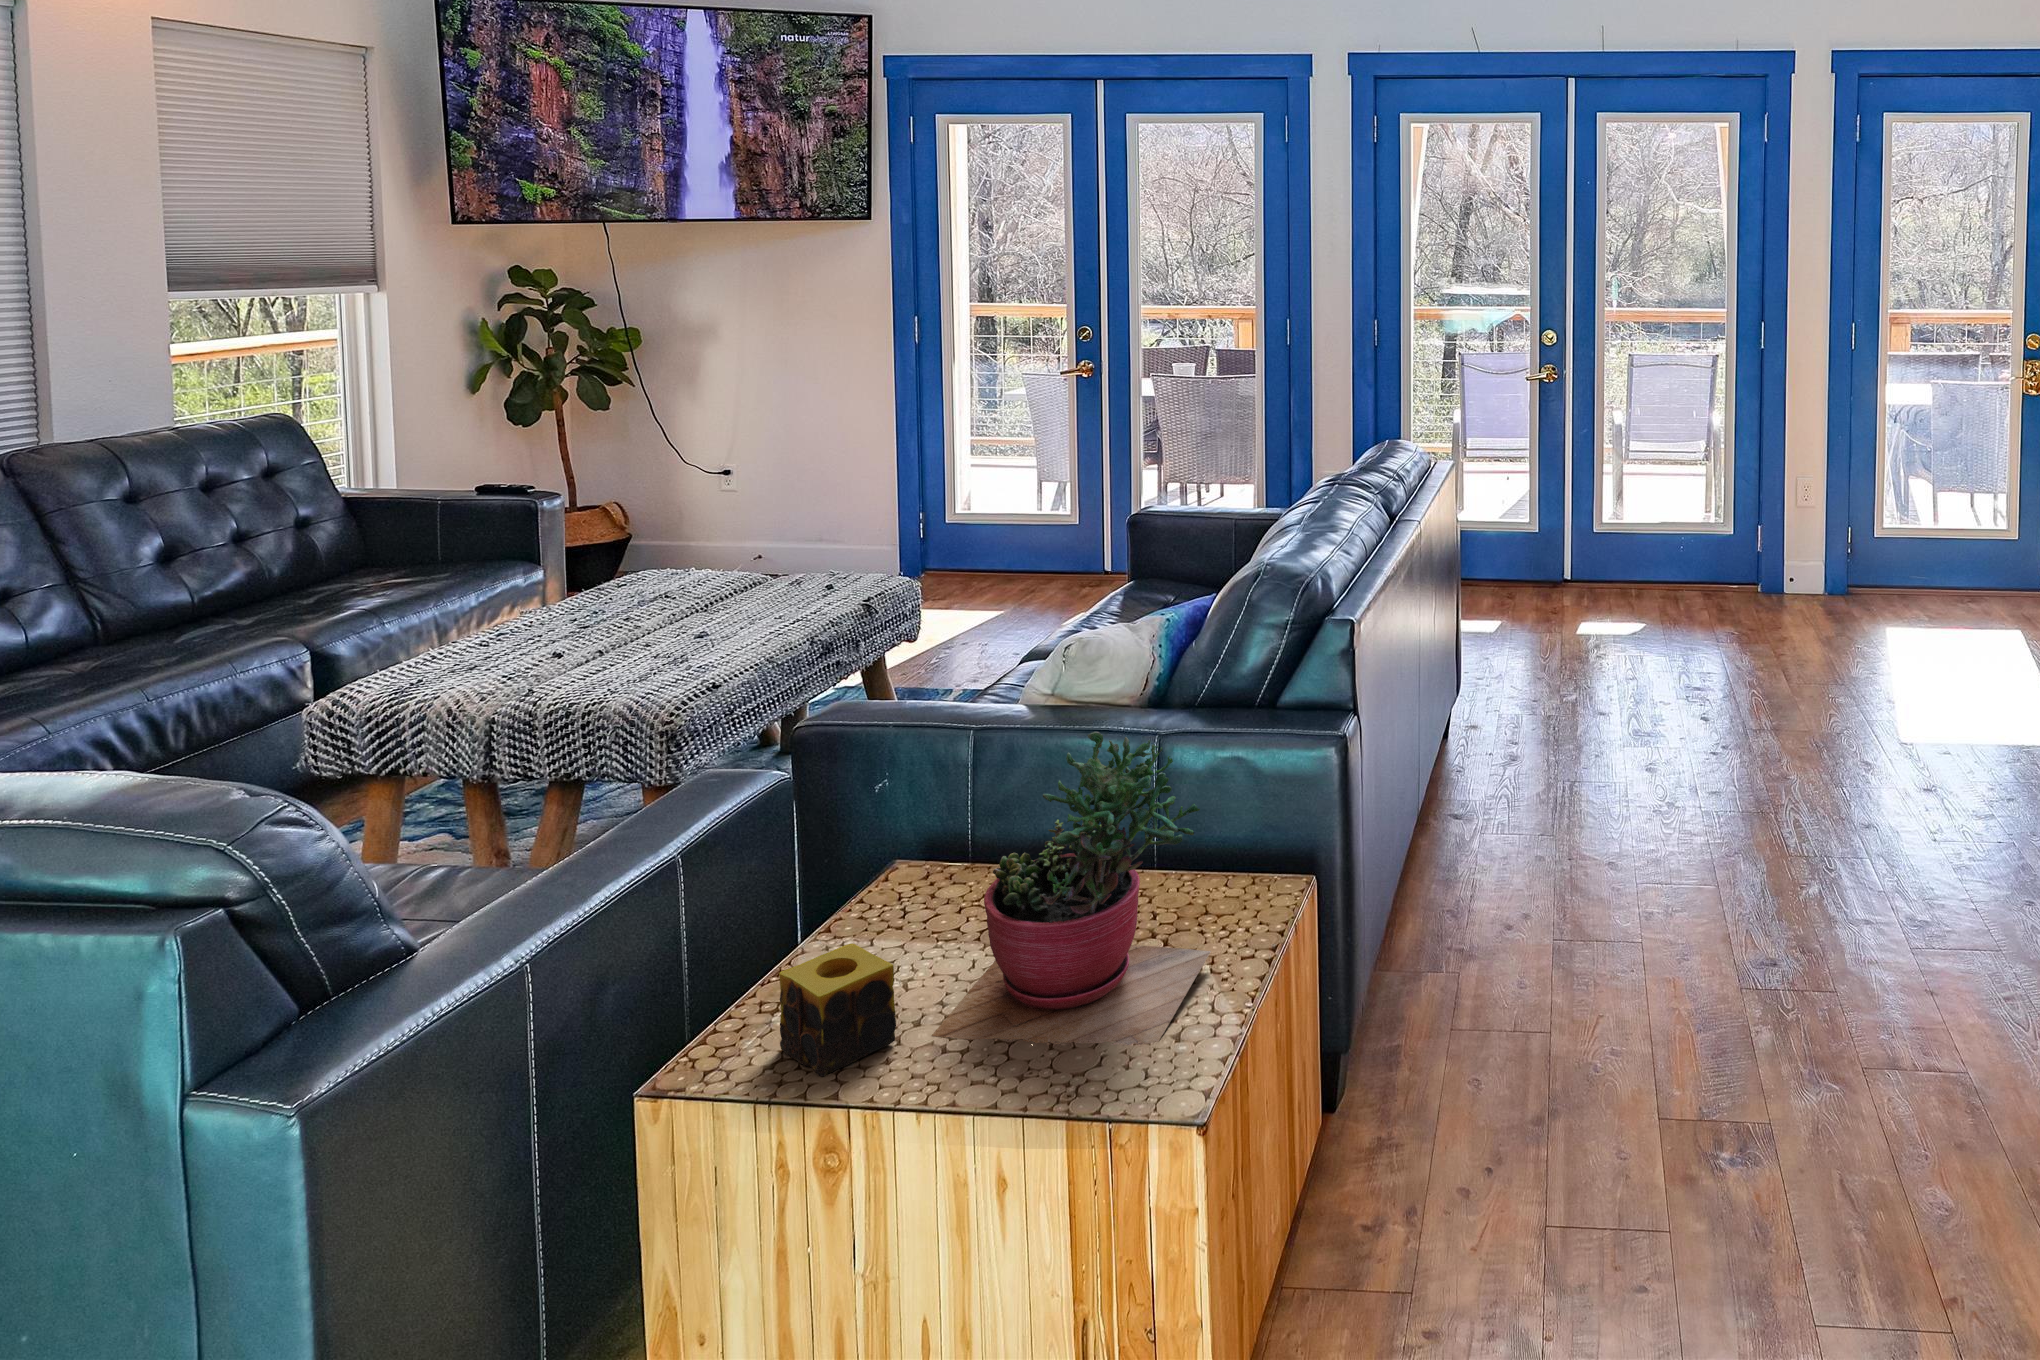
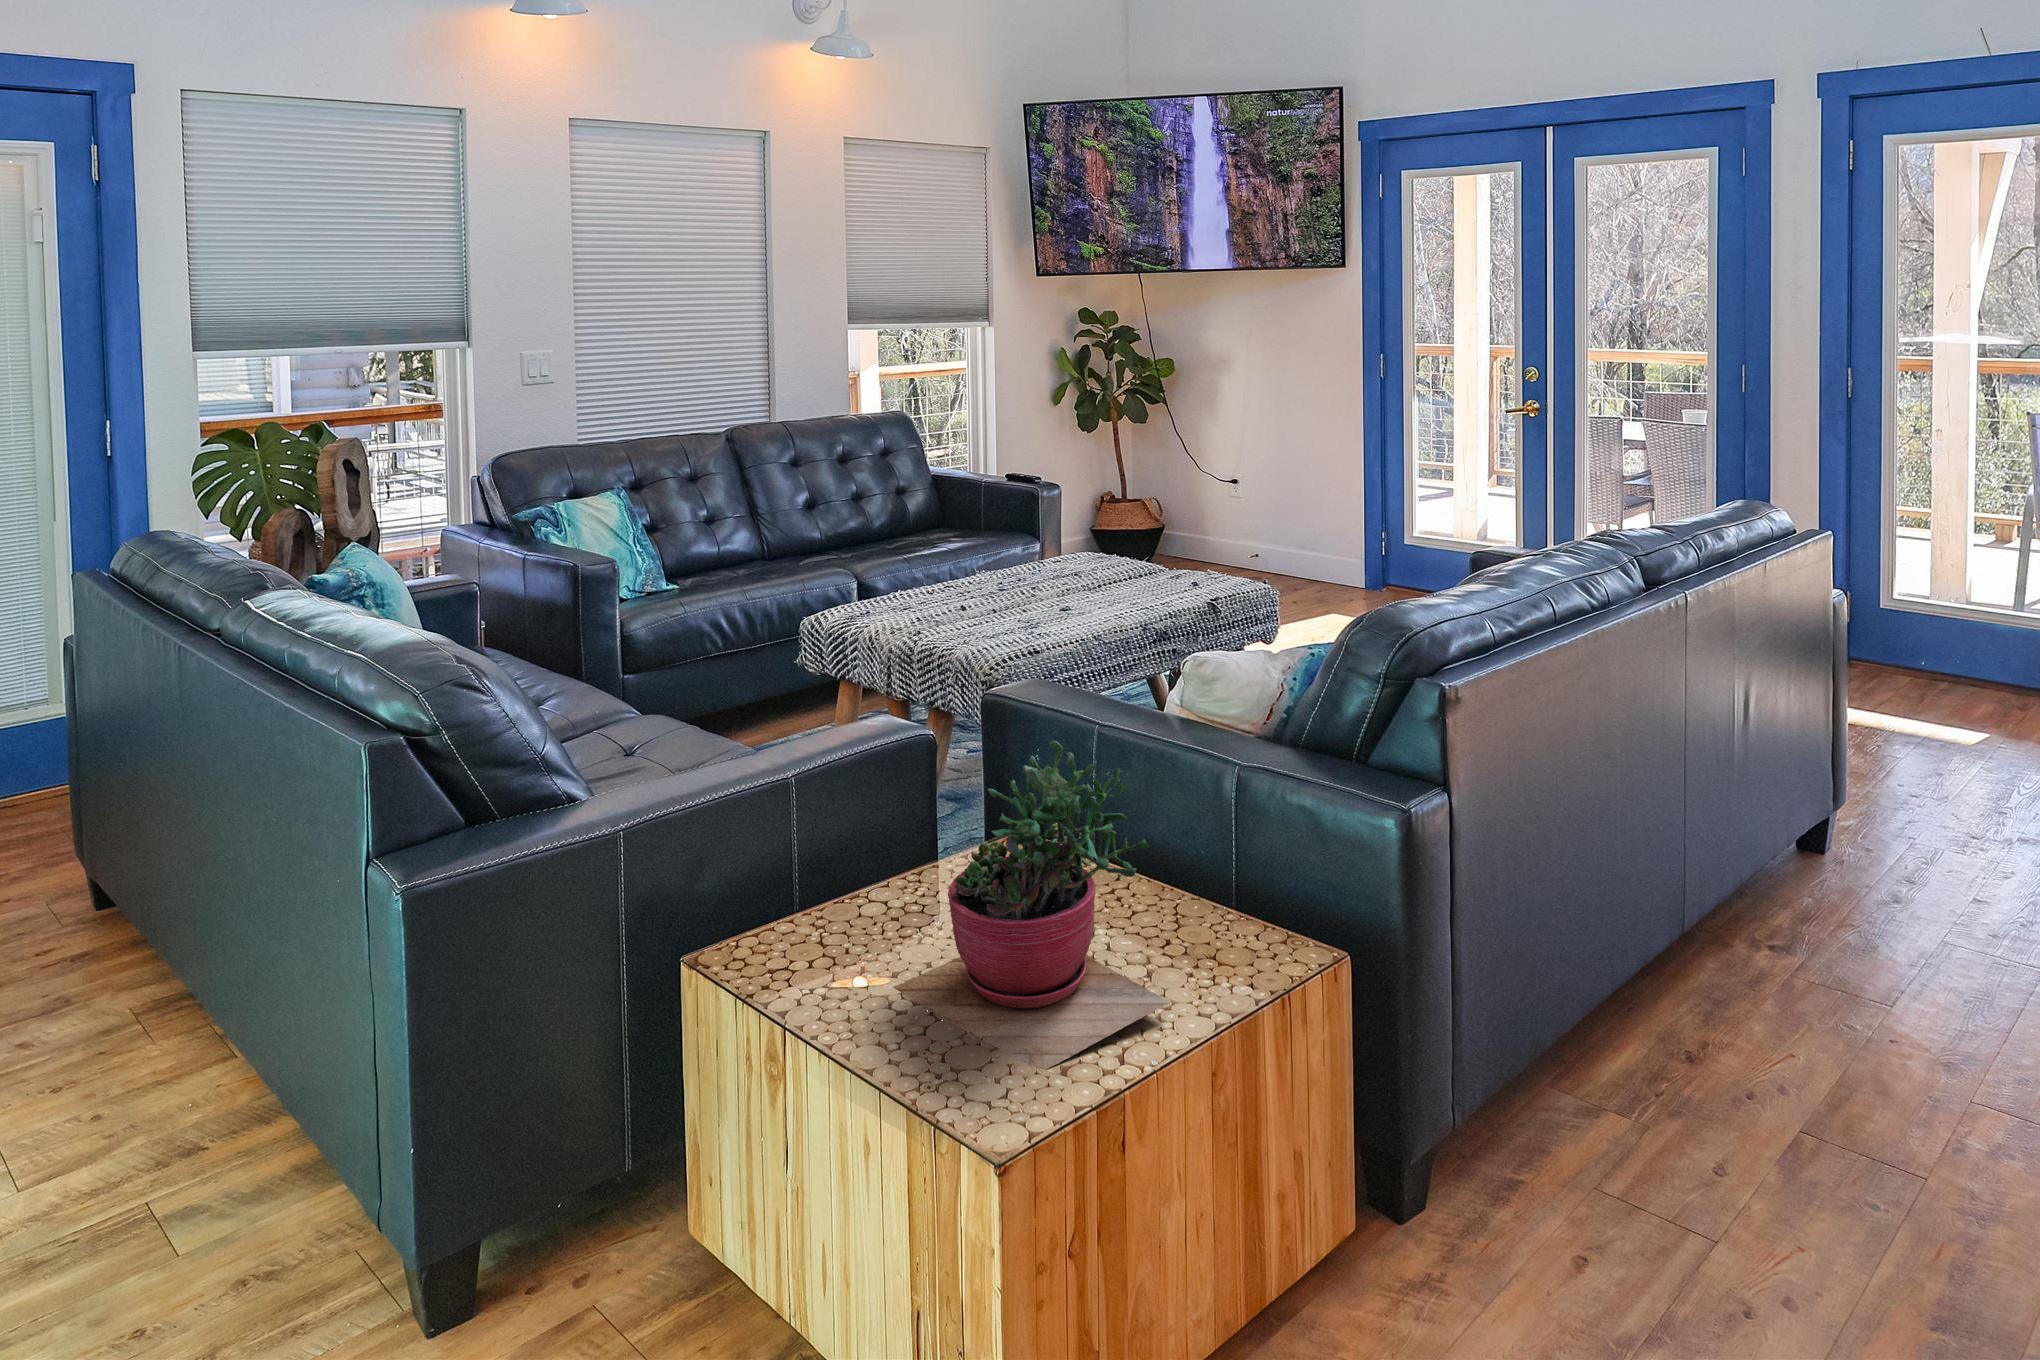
candle: present [779,943,896,1076] -> none [790,882,864,987]

